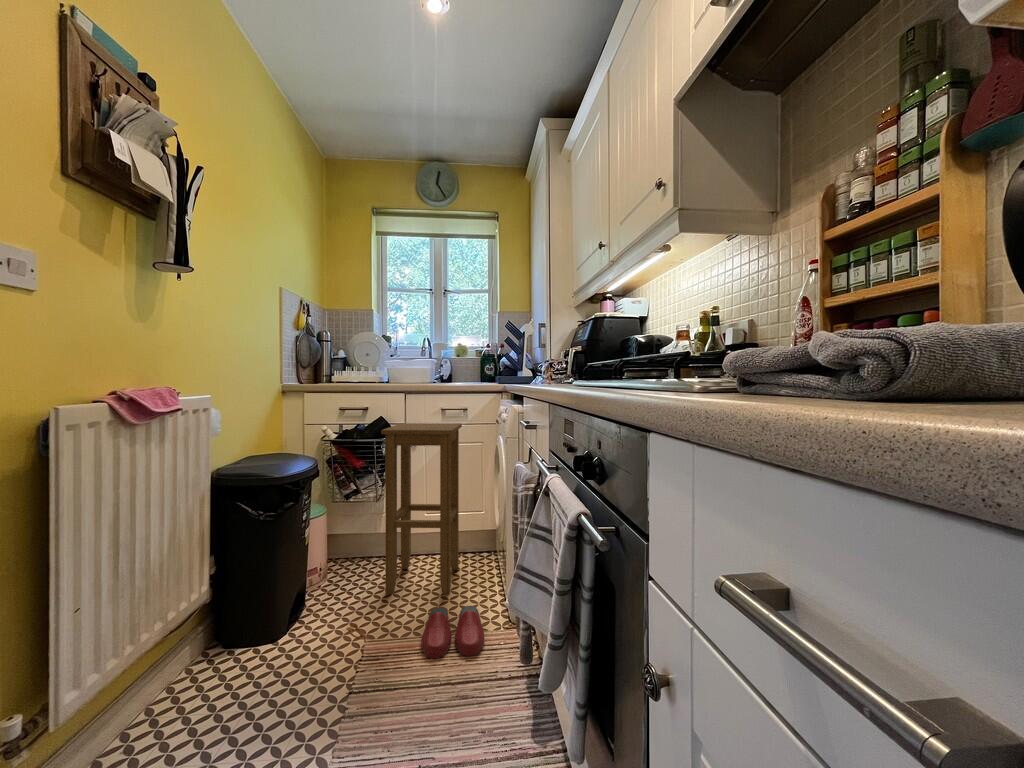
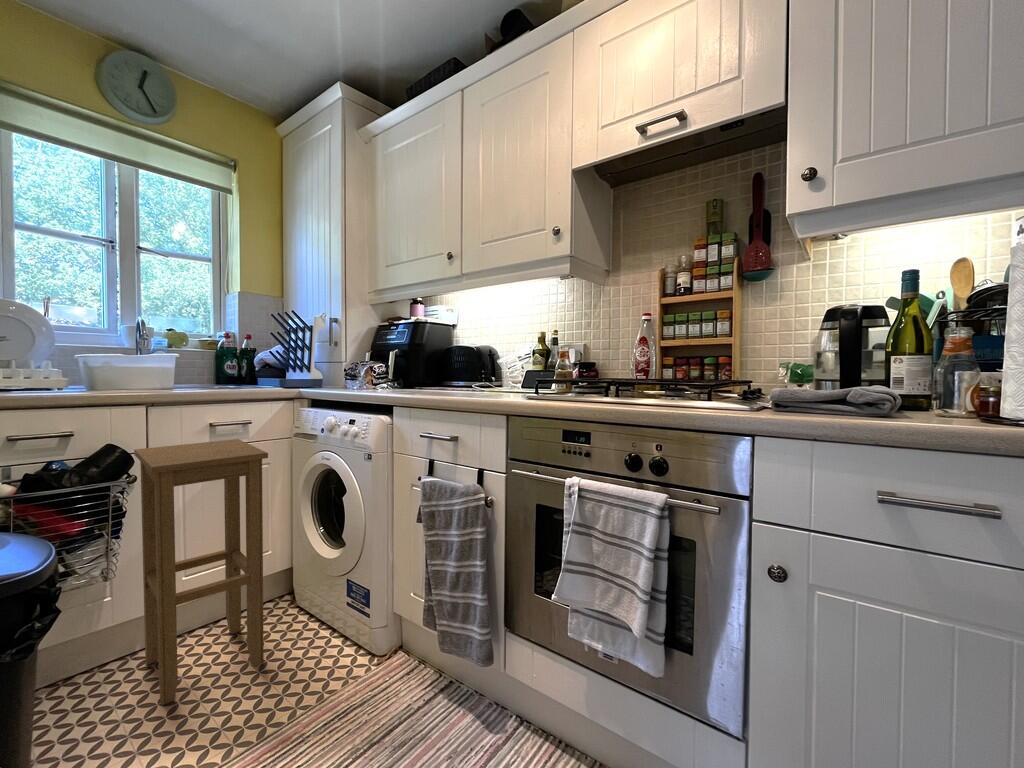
slippers: present [422,606,484,659] -> none [275,659,372,736]

